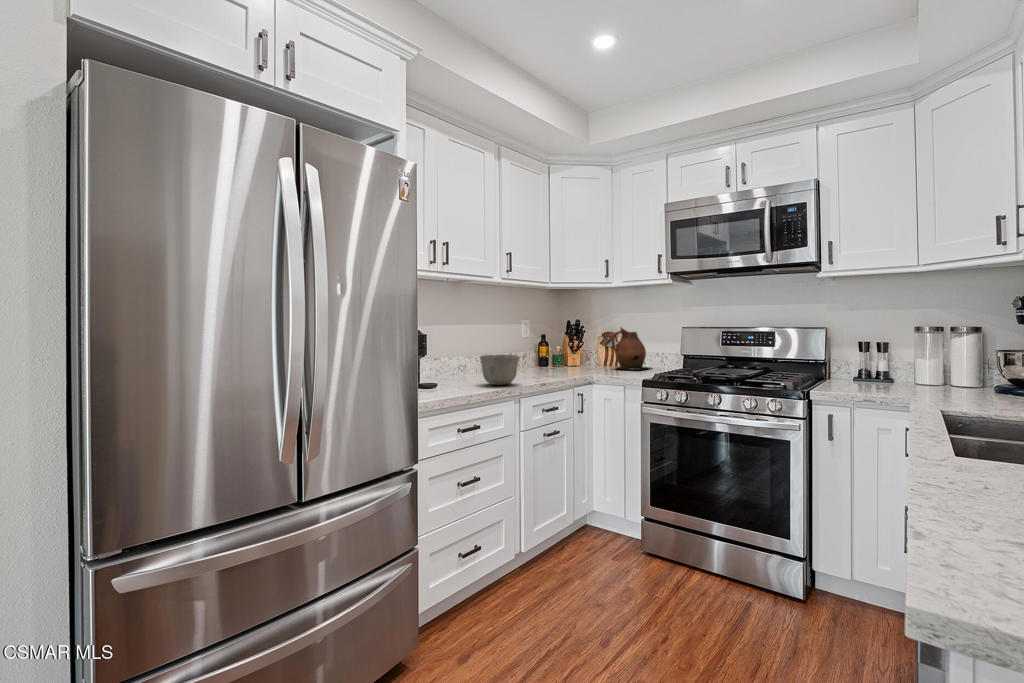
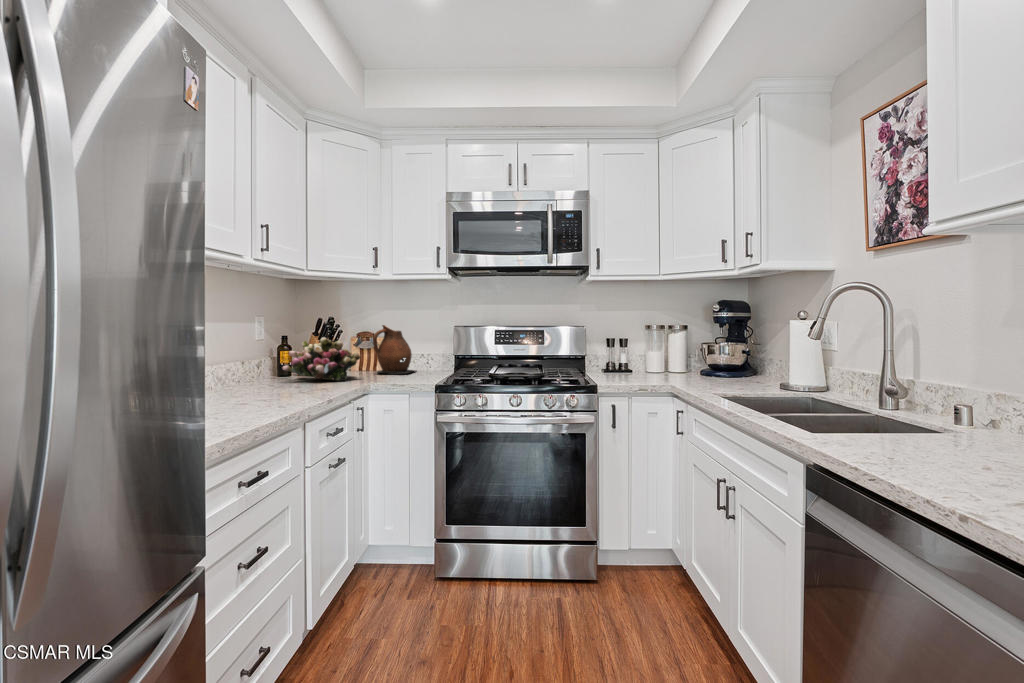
flower arrangement: none [536,338,593,373] -> present [282,338,360,381]
ceramic bowl: present [480,354,520,385] -> none [229,359,294,404]

